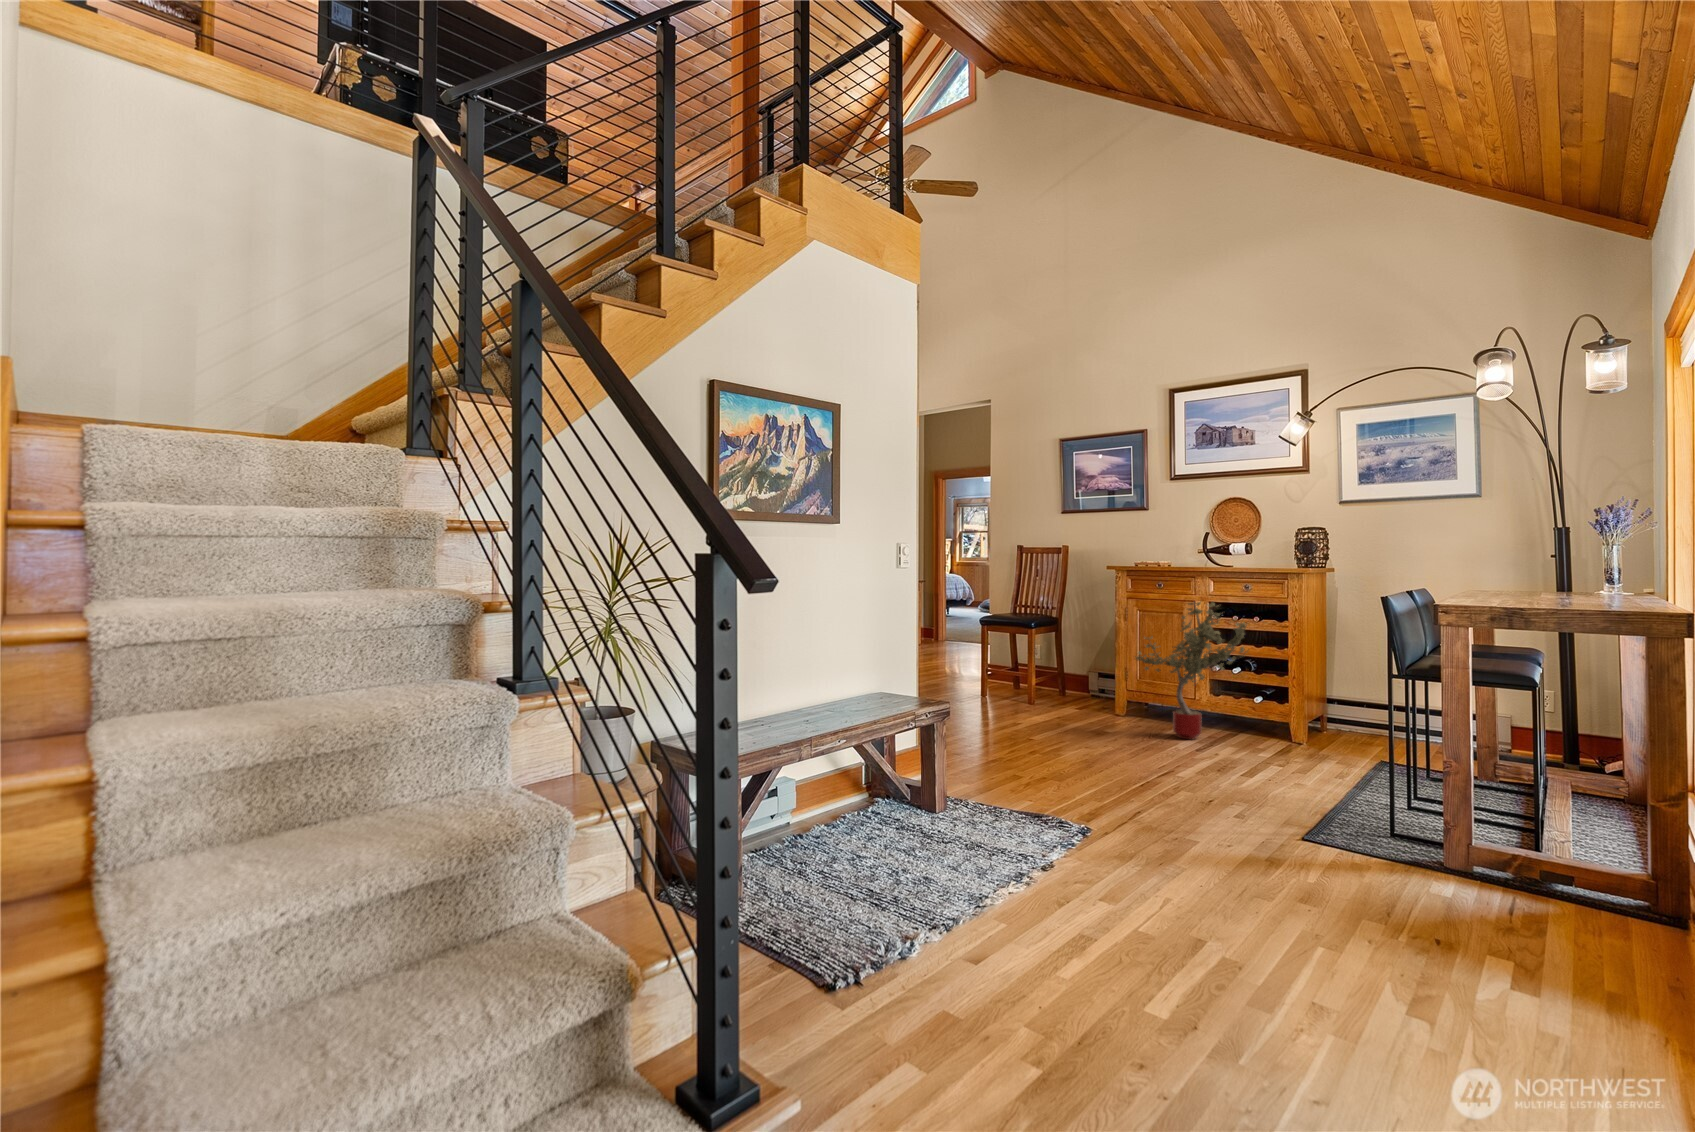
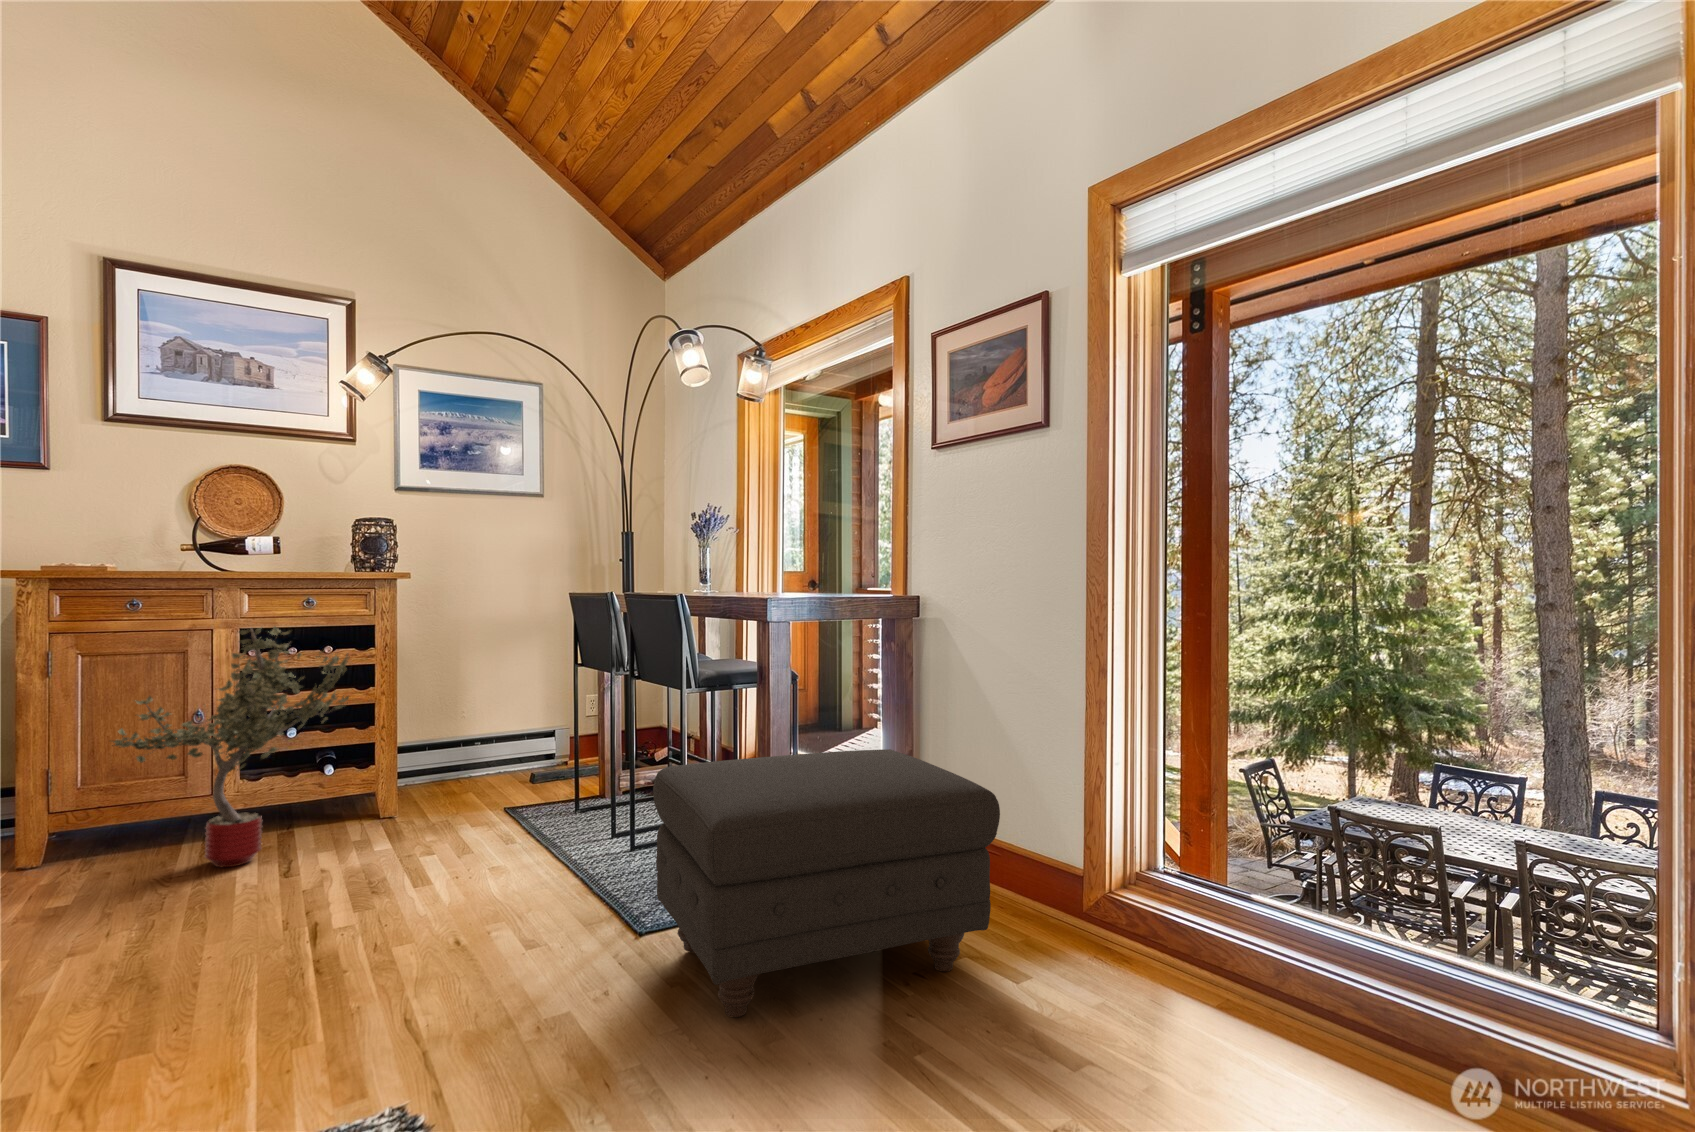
ottoman: none [1231,716,1568,945] -> present [653,749,1000,1017]

